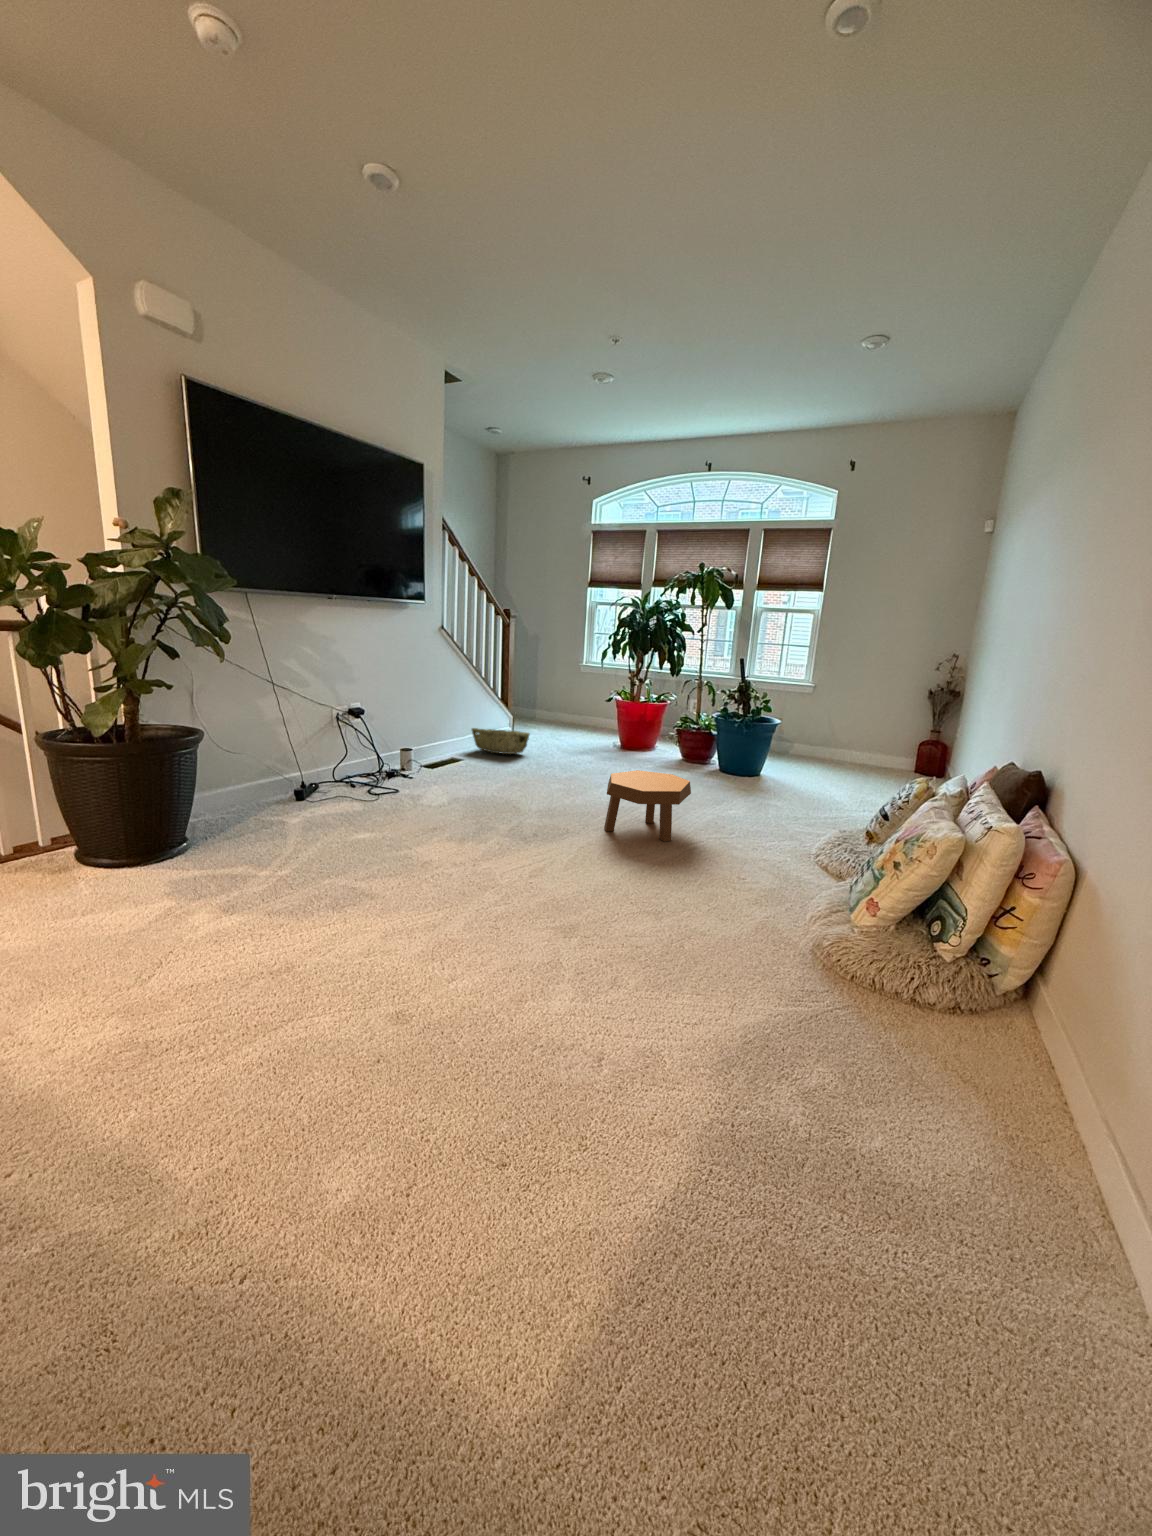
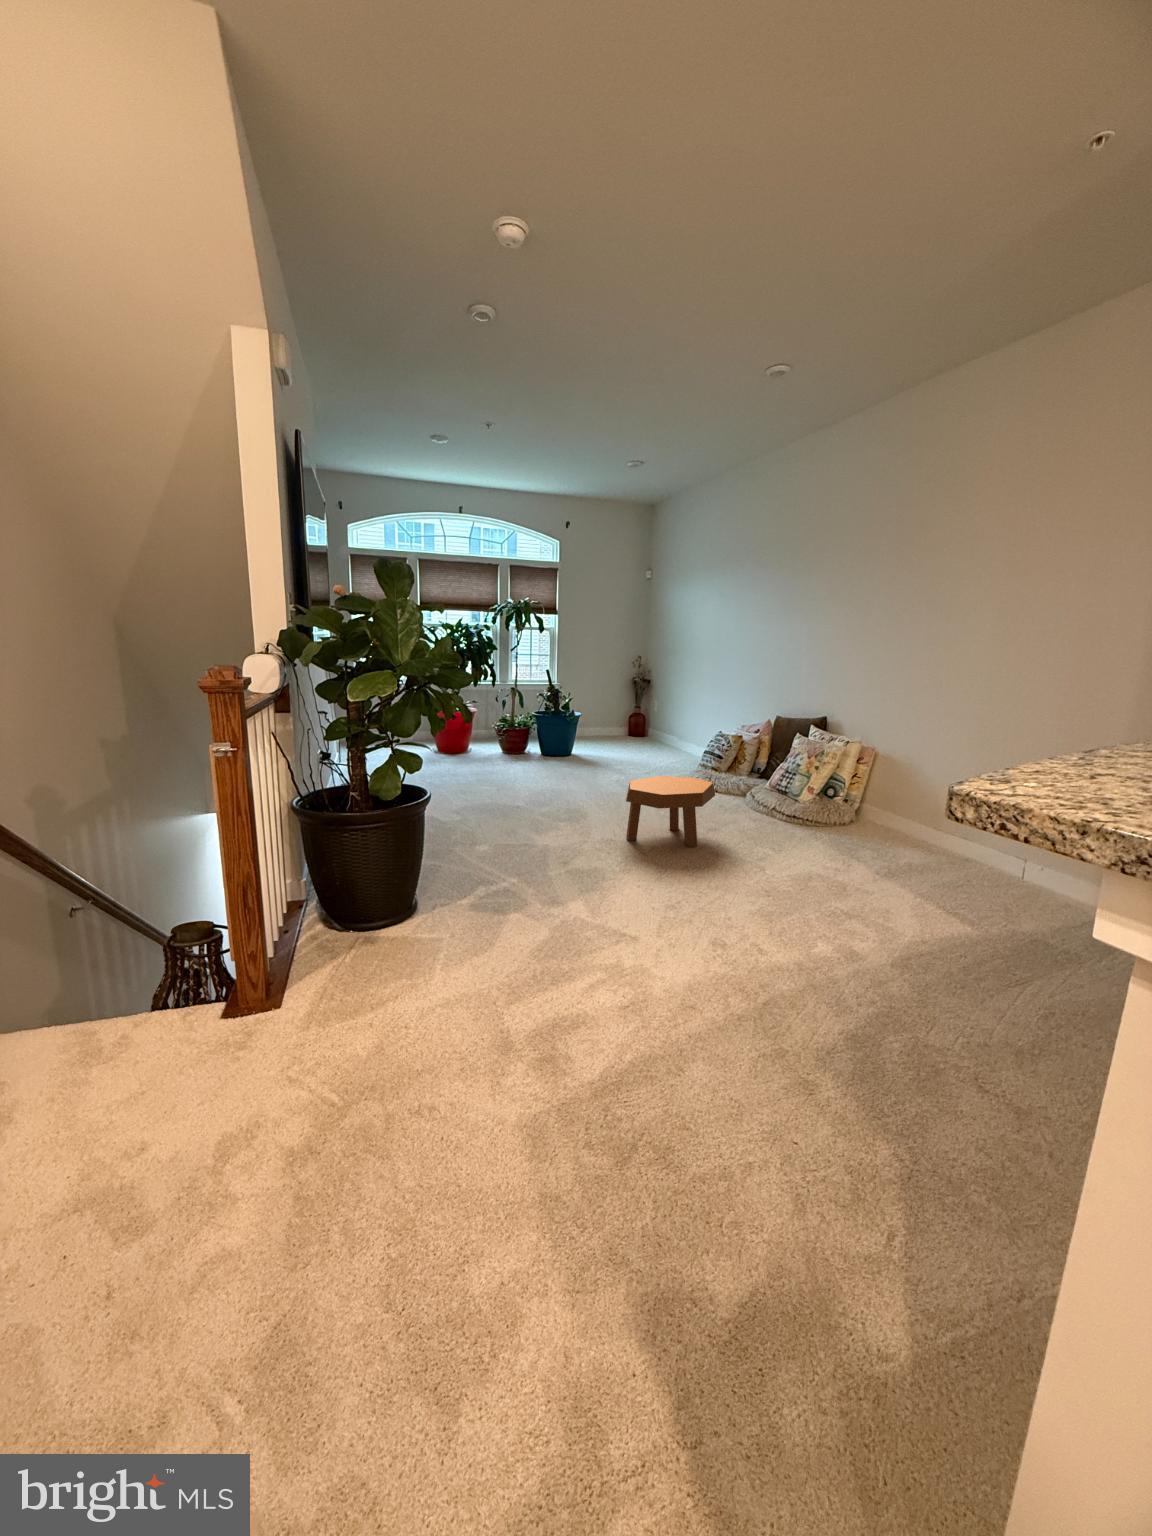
woven basket: present [472,728,530,754] -> none [487,749,548,775]

